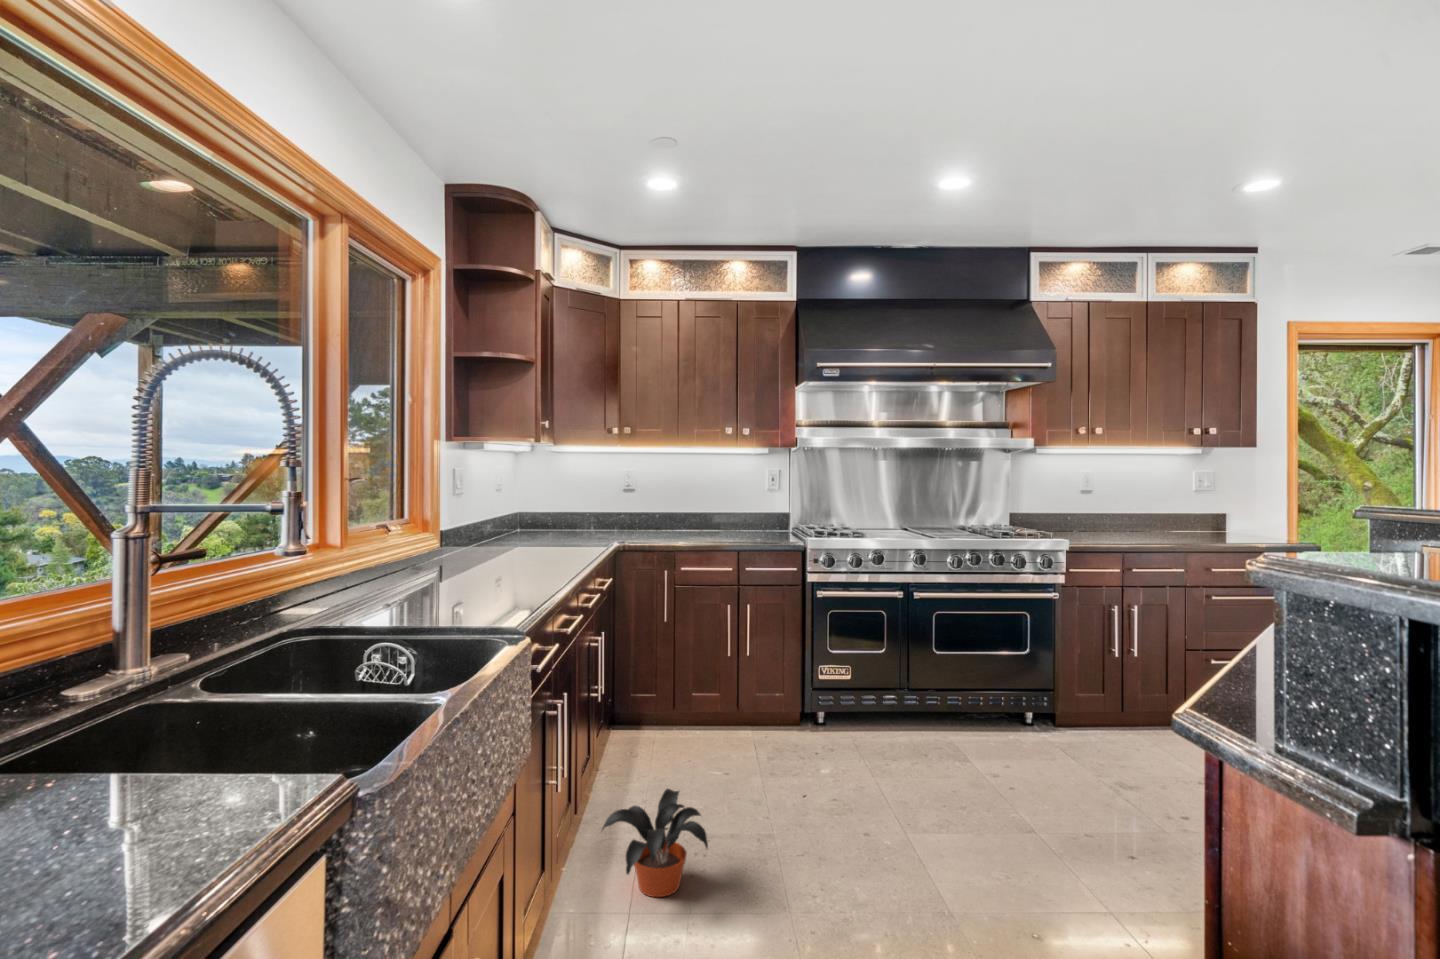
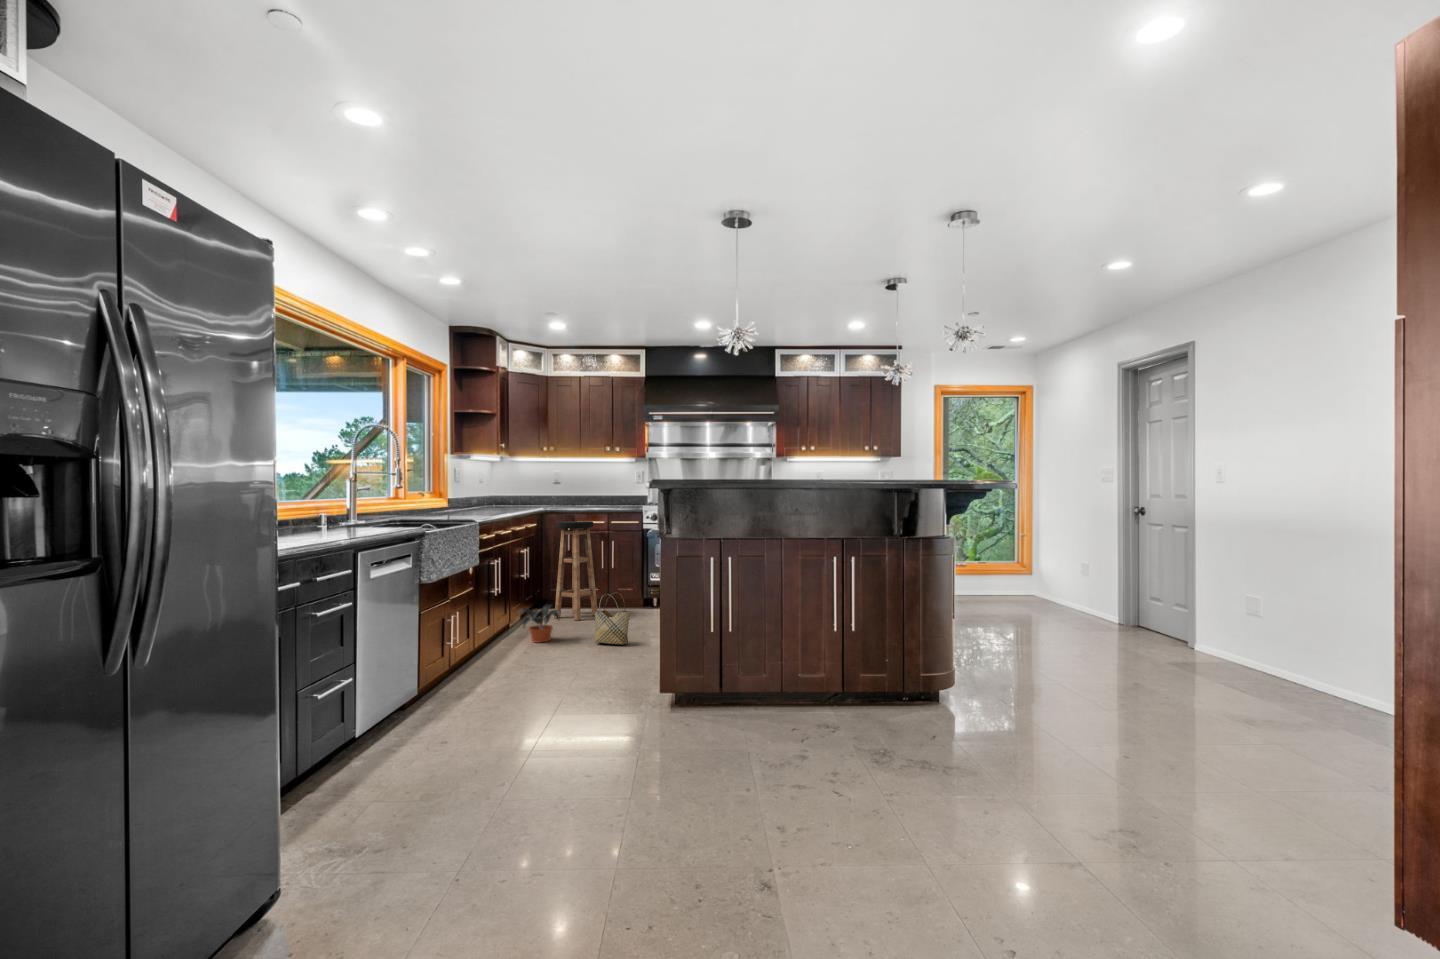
bar stool: none [651,573,733,783] -> present [554,521,597,621]
woven basket: none [794,781,886,925] -> present [594,592,630,645]

